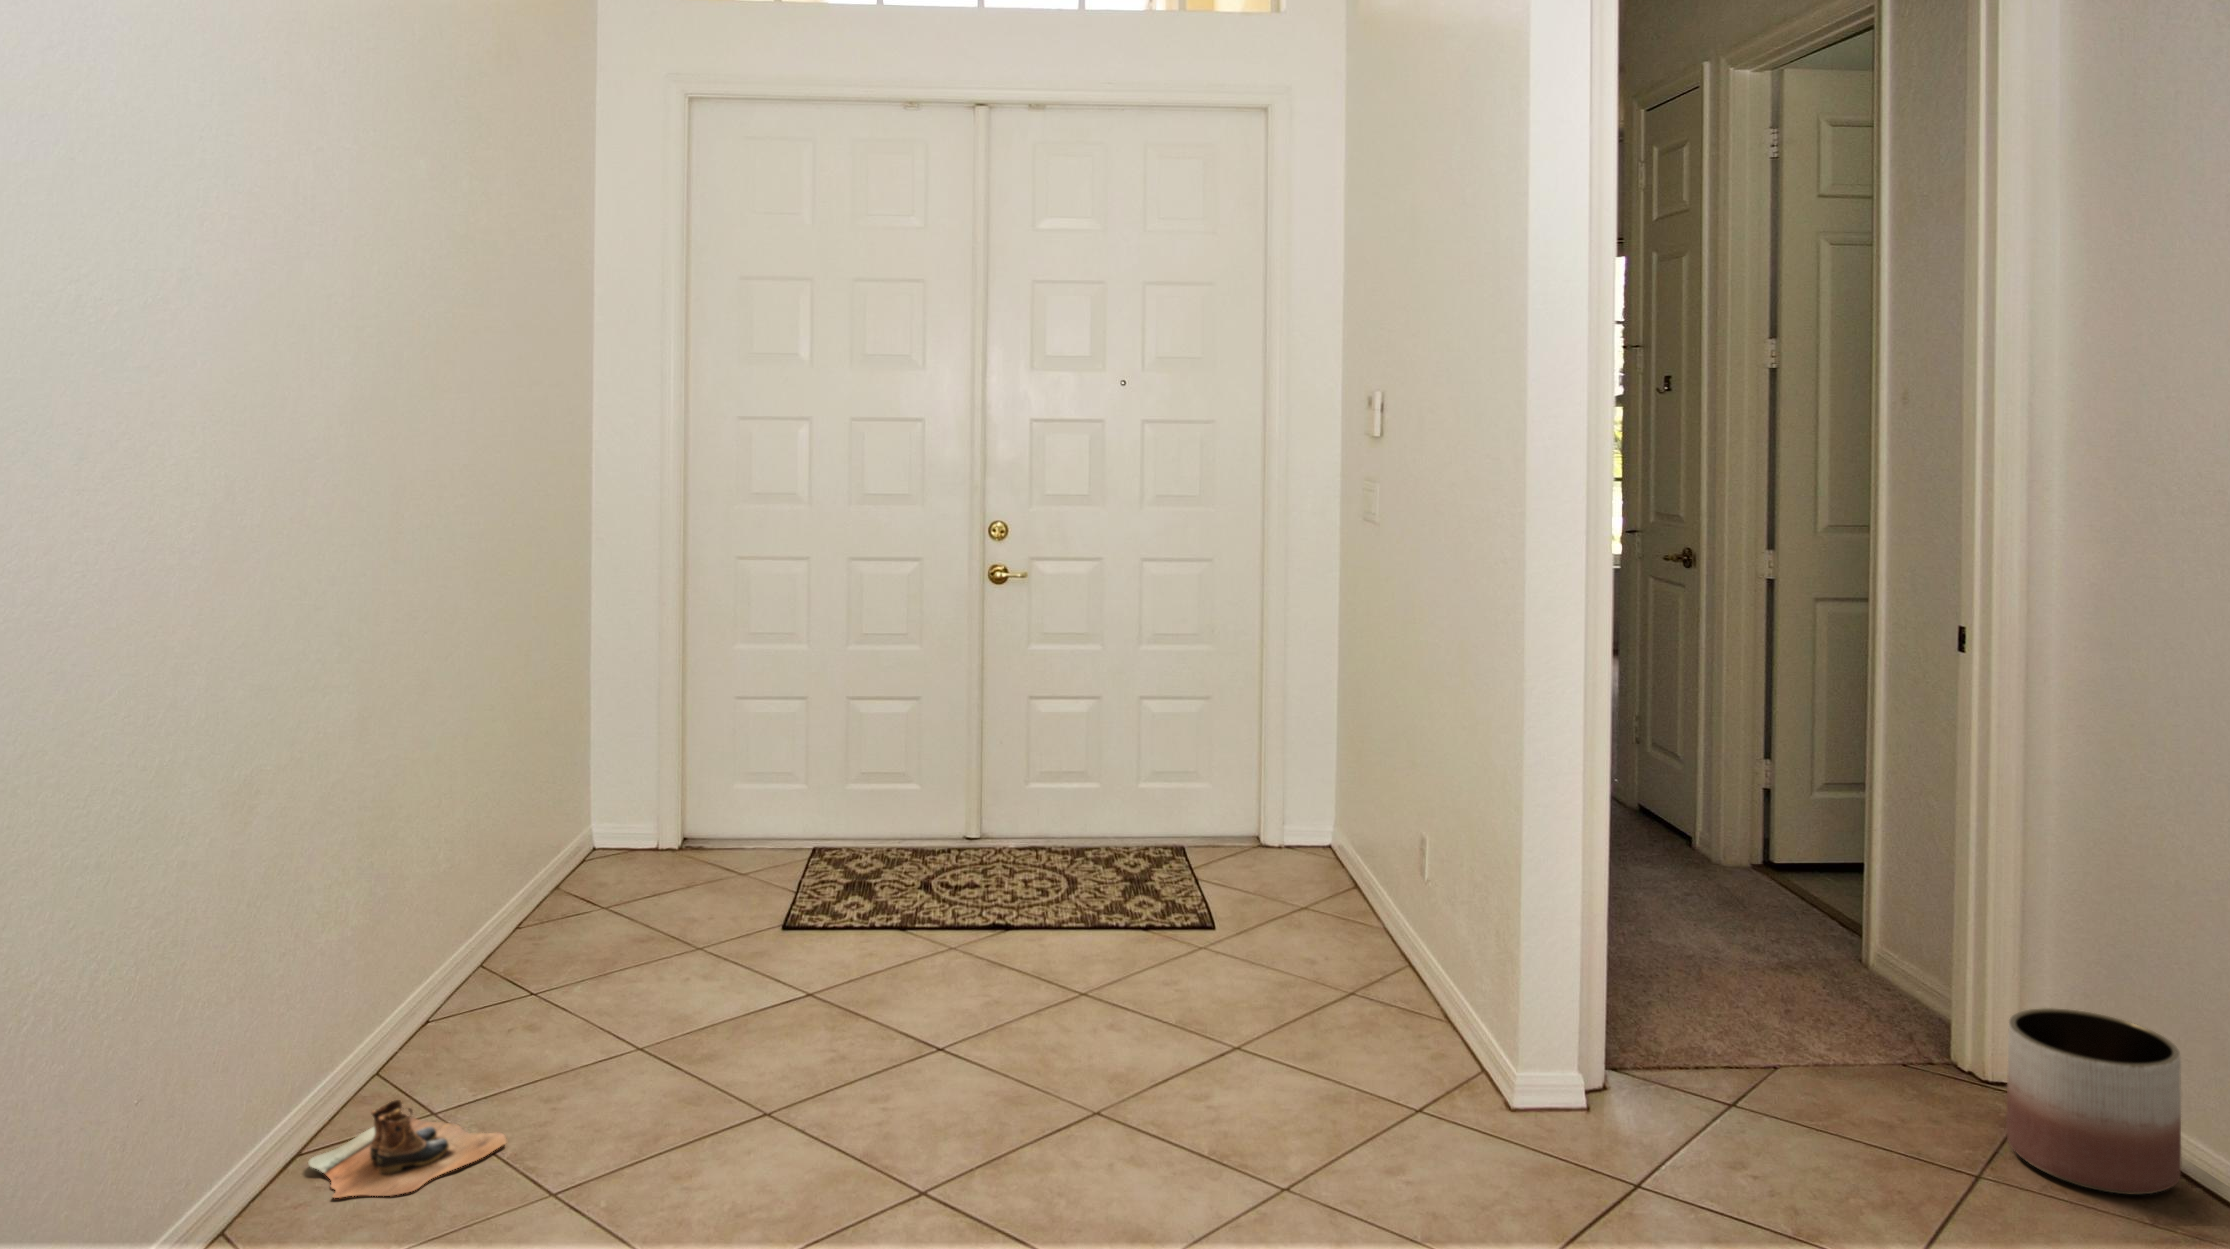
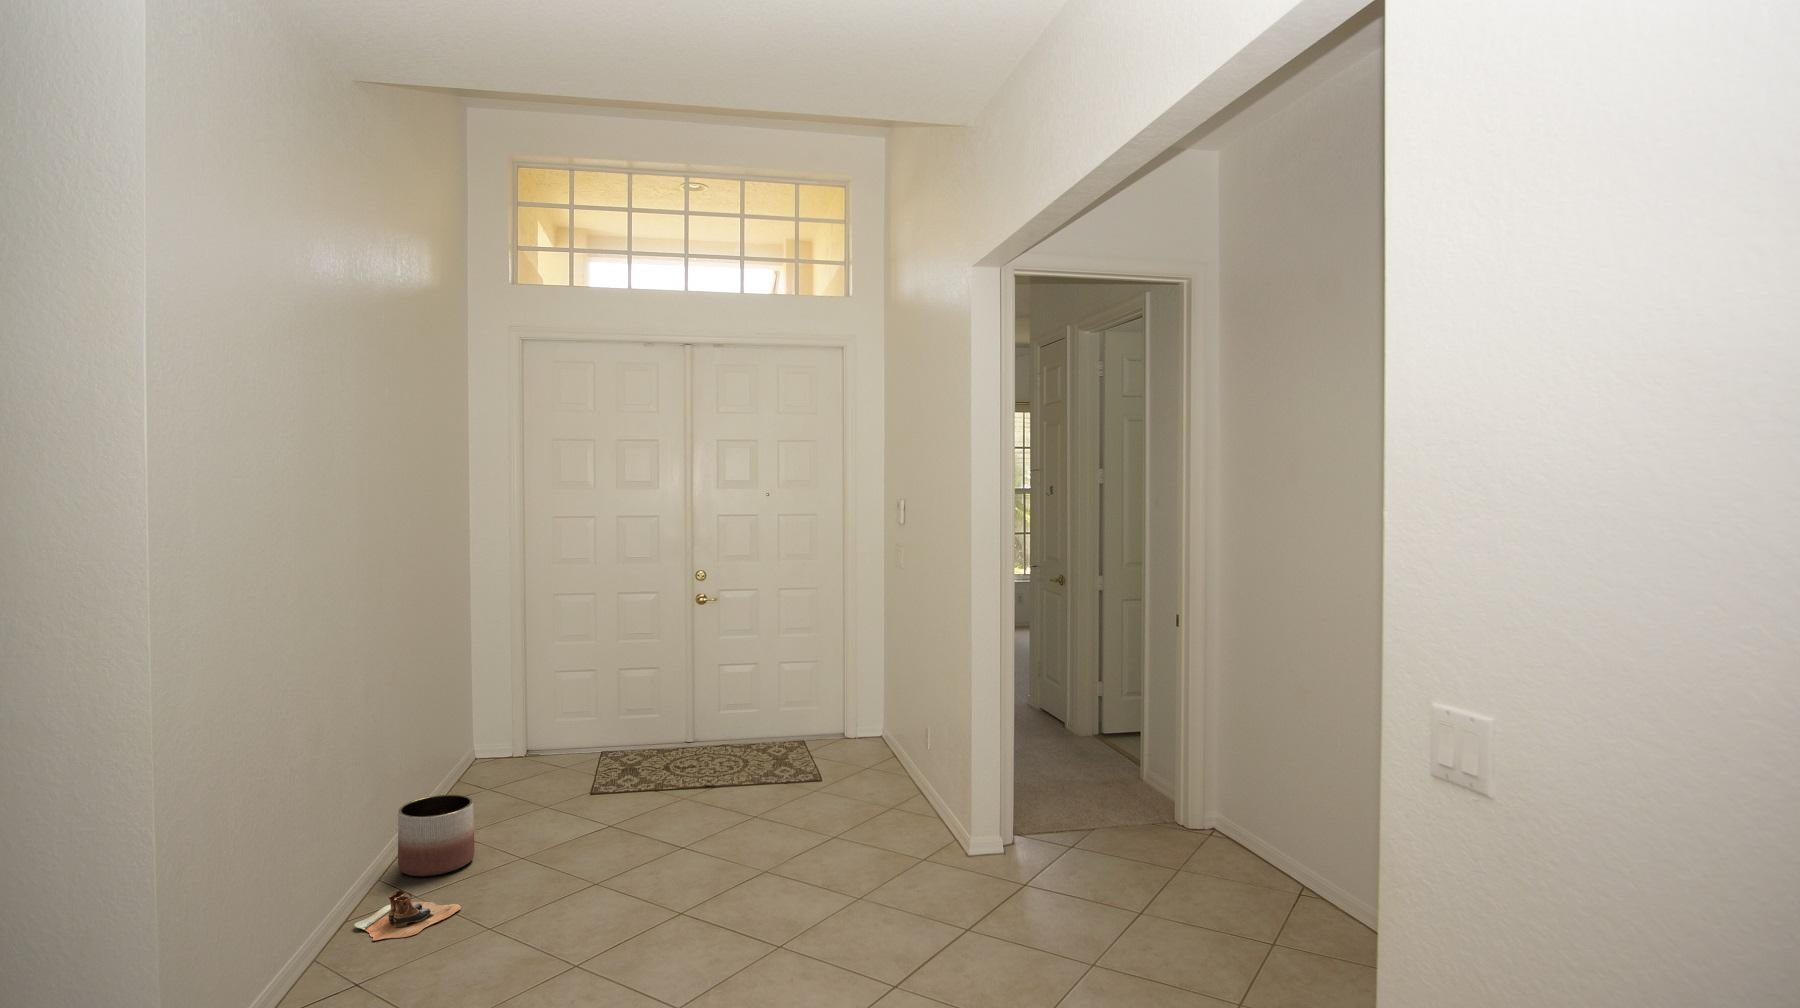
planter: present [2006,1008,2181,1195] -> present [398,794,475,876]

